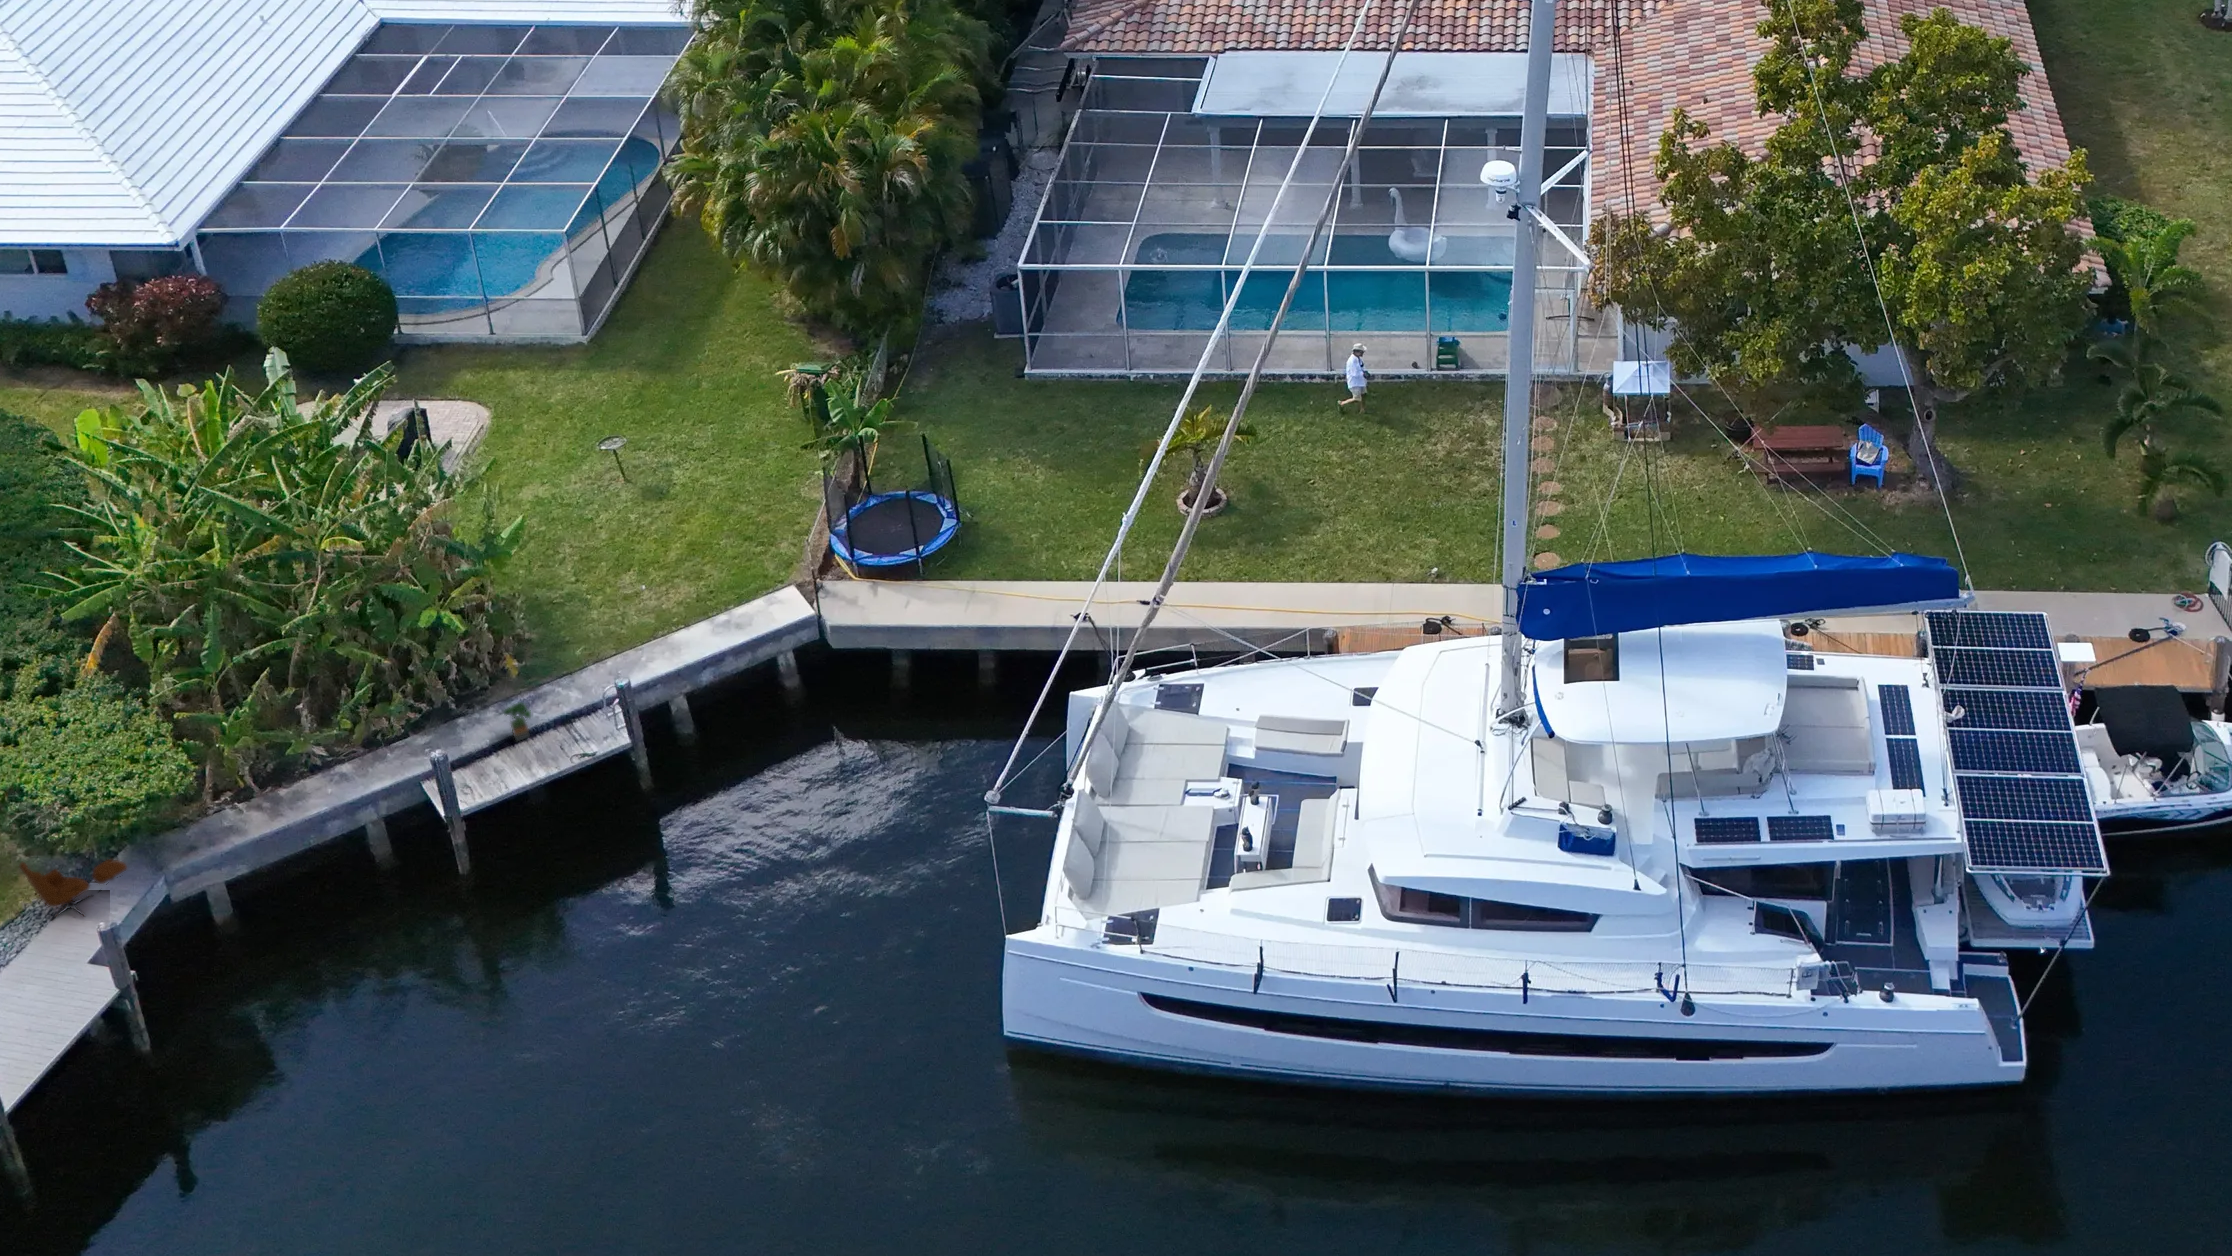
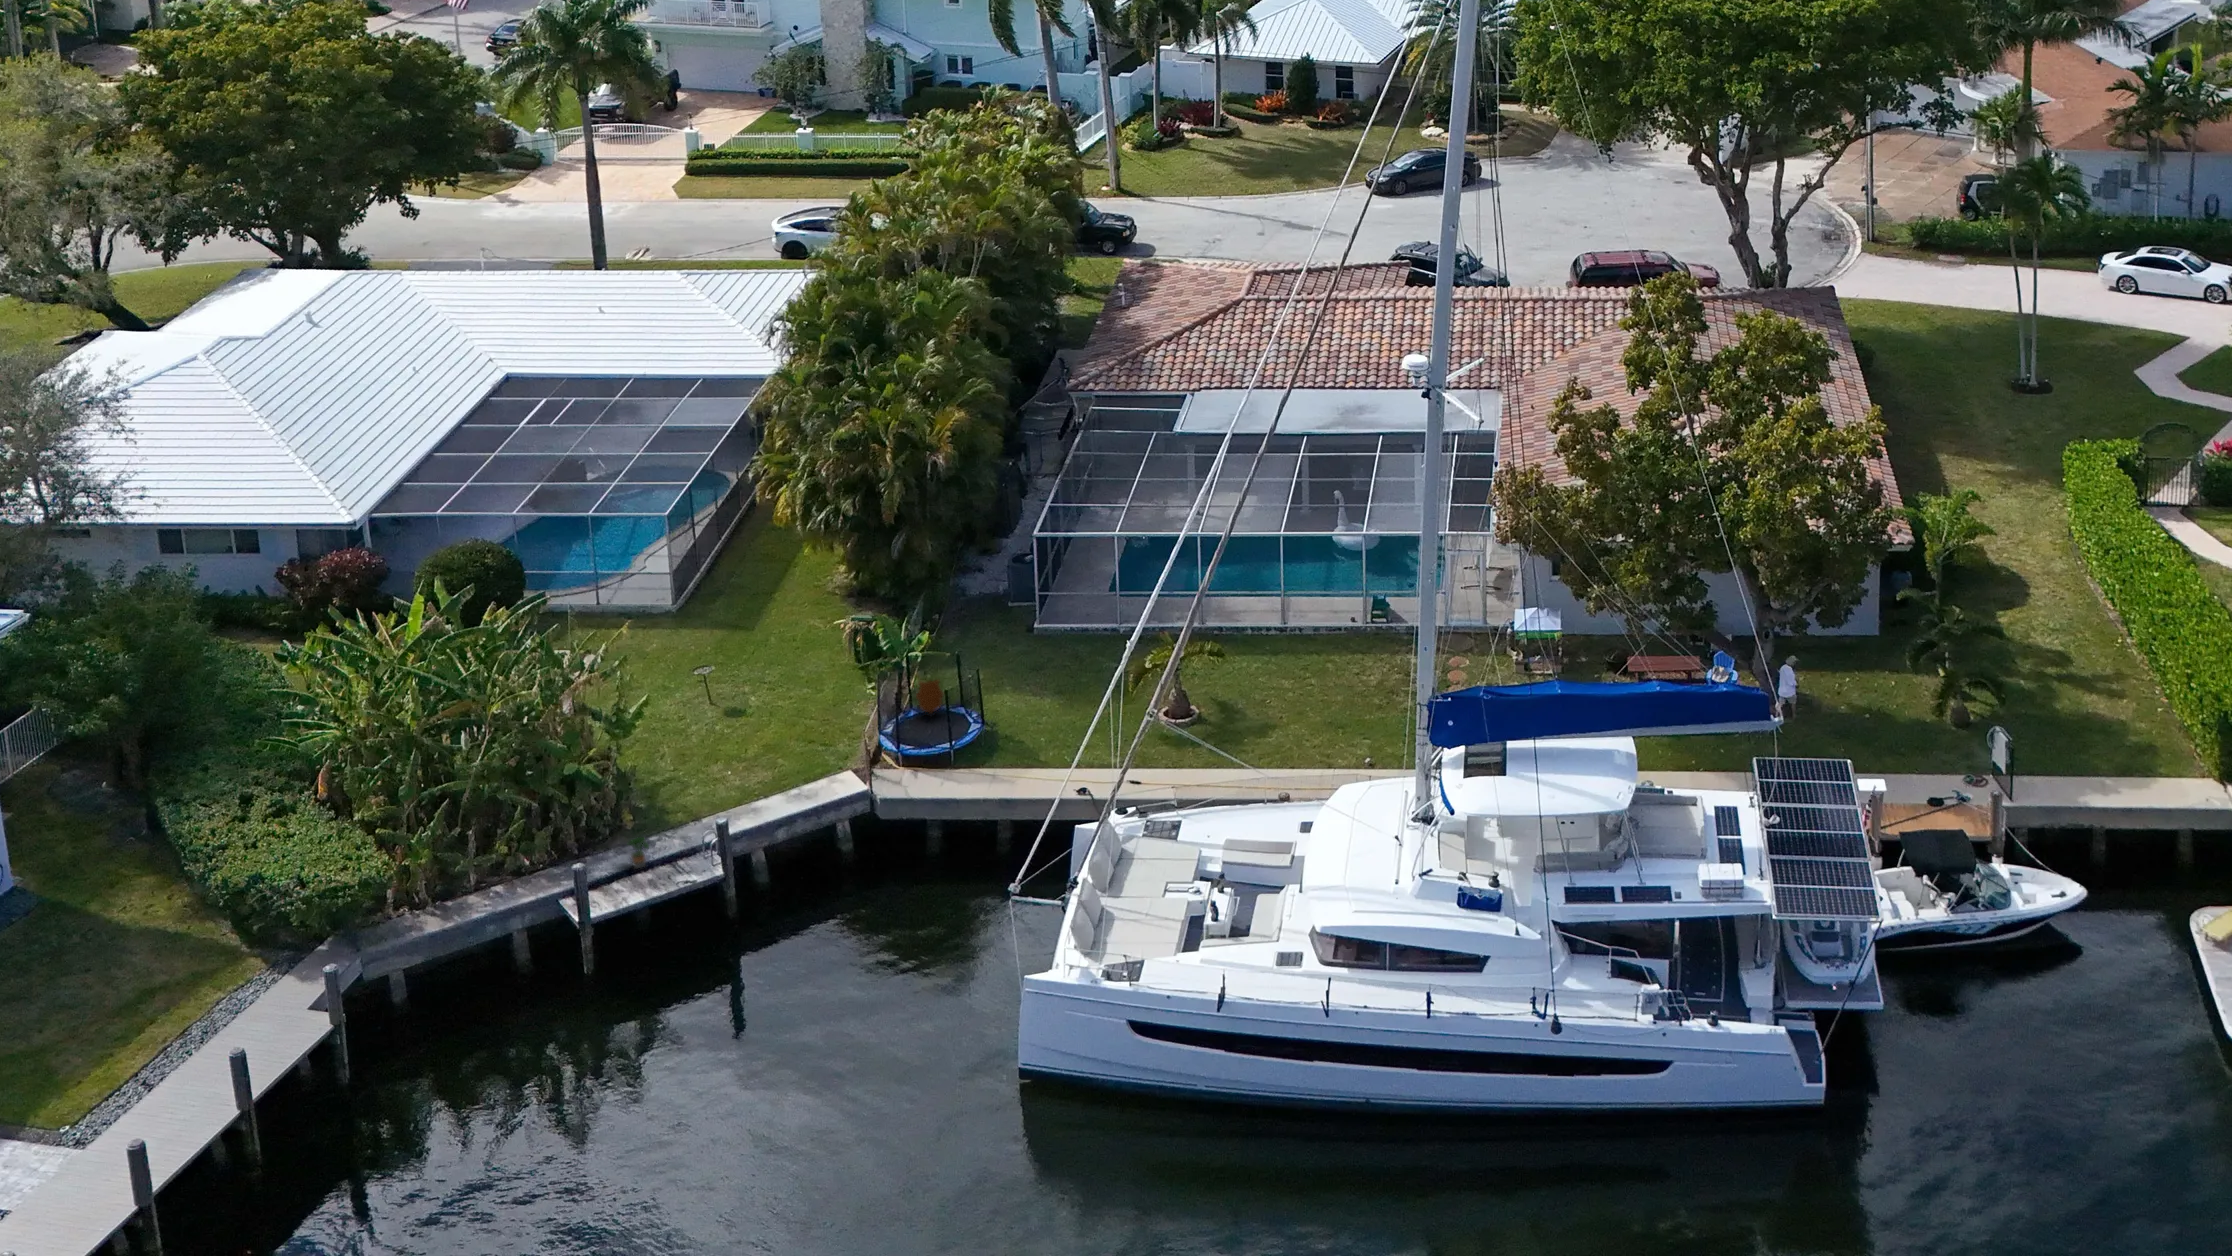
lounge chair: present [20,859,127,912] -> present [916,680,943,717]

